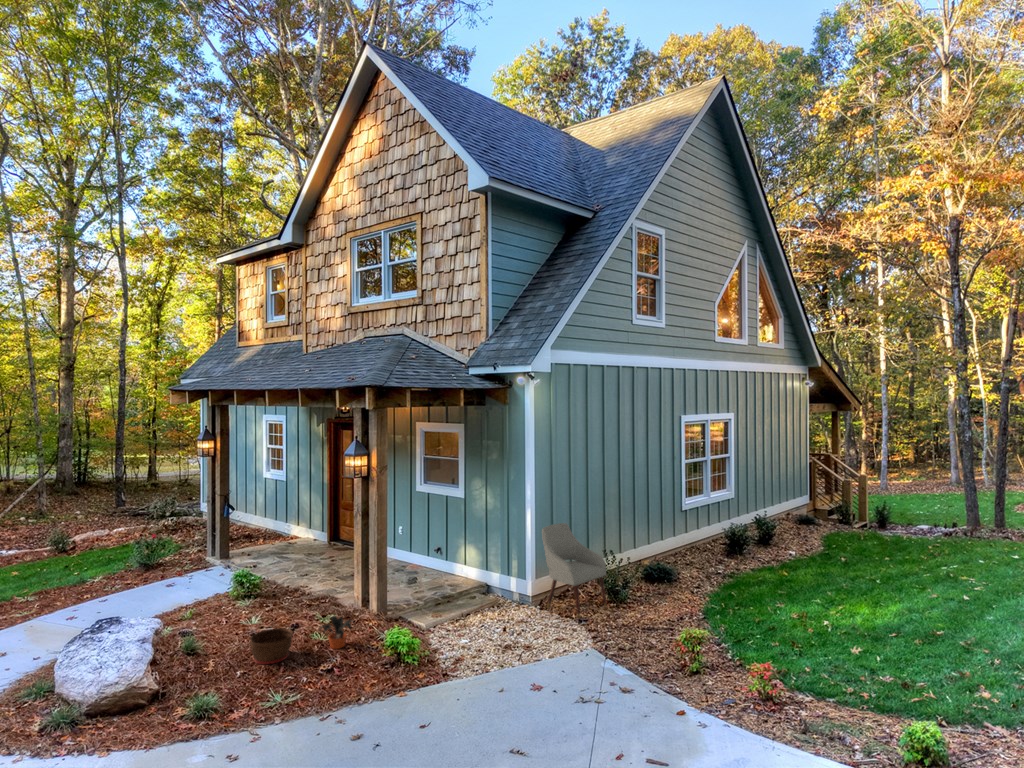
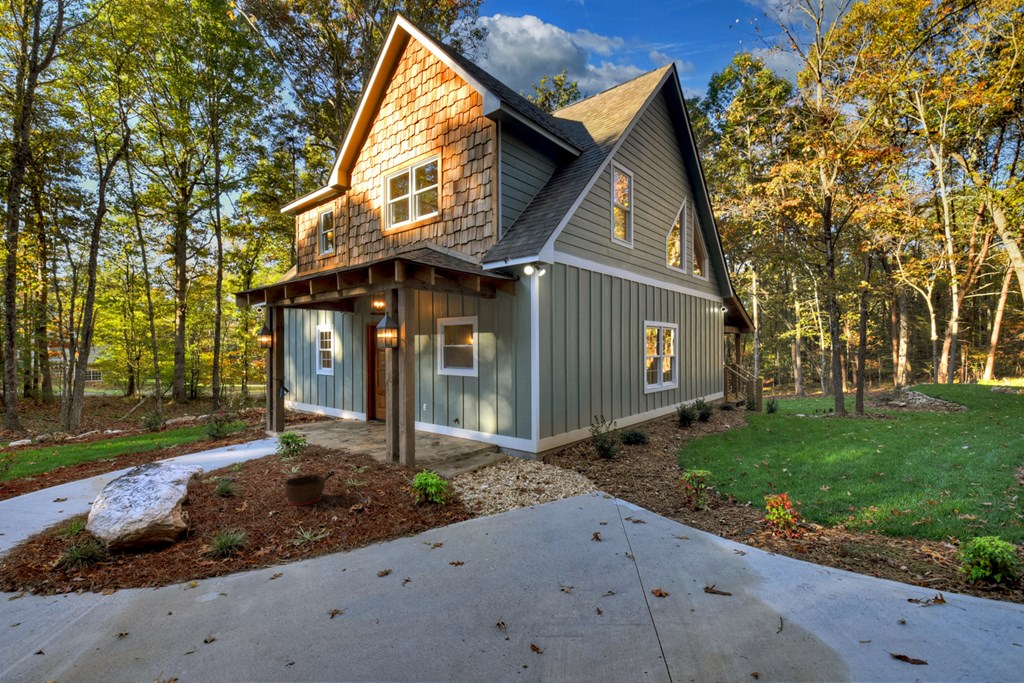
chair: present [542,523,607,618] -> none [545,394,600,470]
potted plant: present [321,616,353,649] -> none [350,464,385,493]

